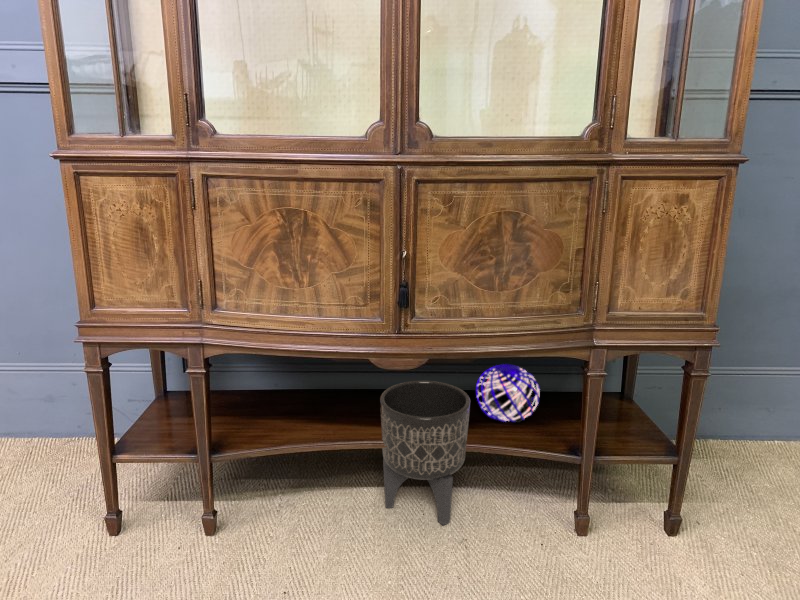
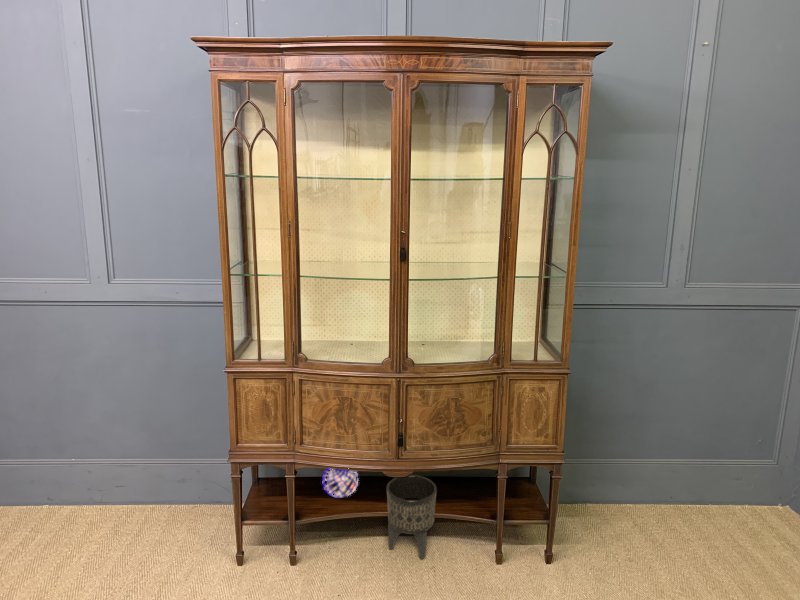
decorative orb: present [476,364,540,422] -> present [322,468,358,498]

